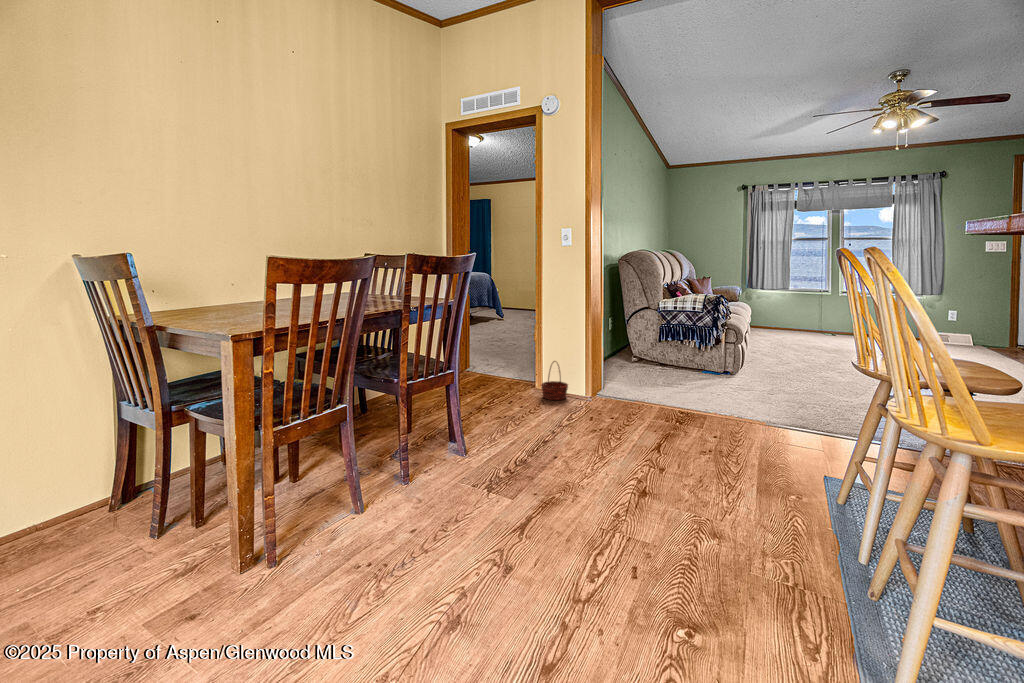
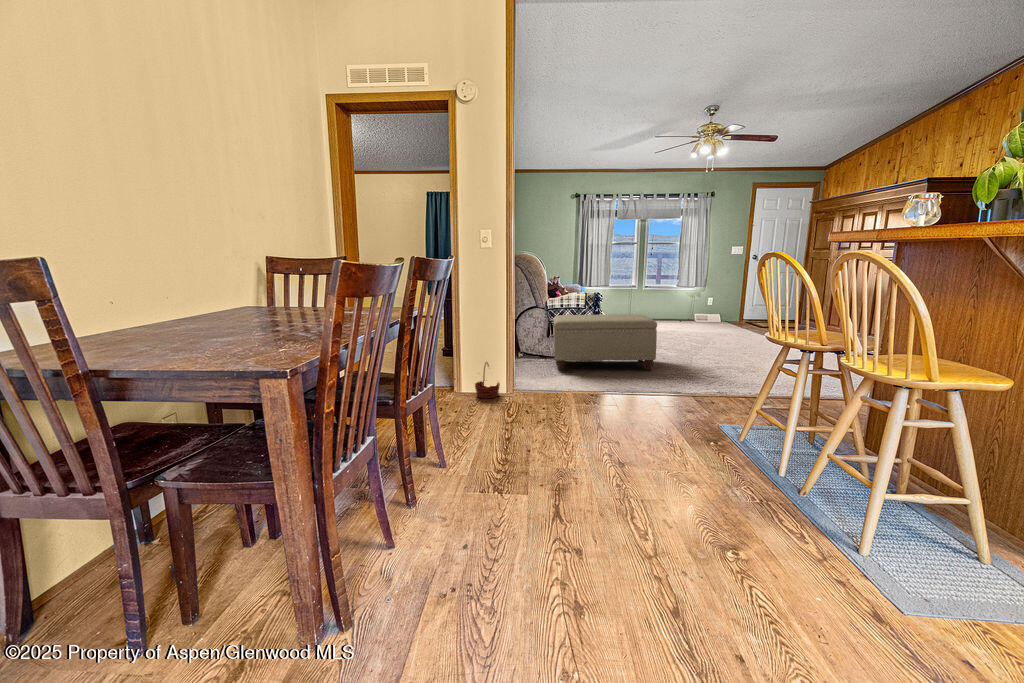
ottoman: none [653,319,785,392] -> present [554,314,657,371]

